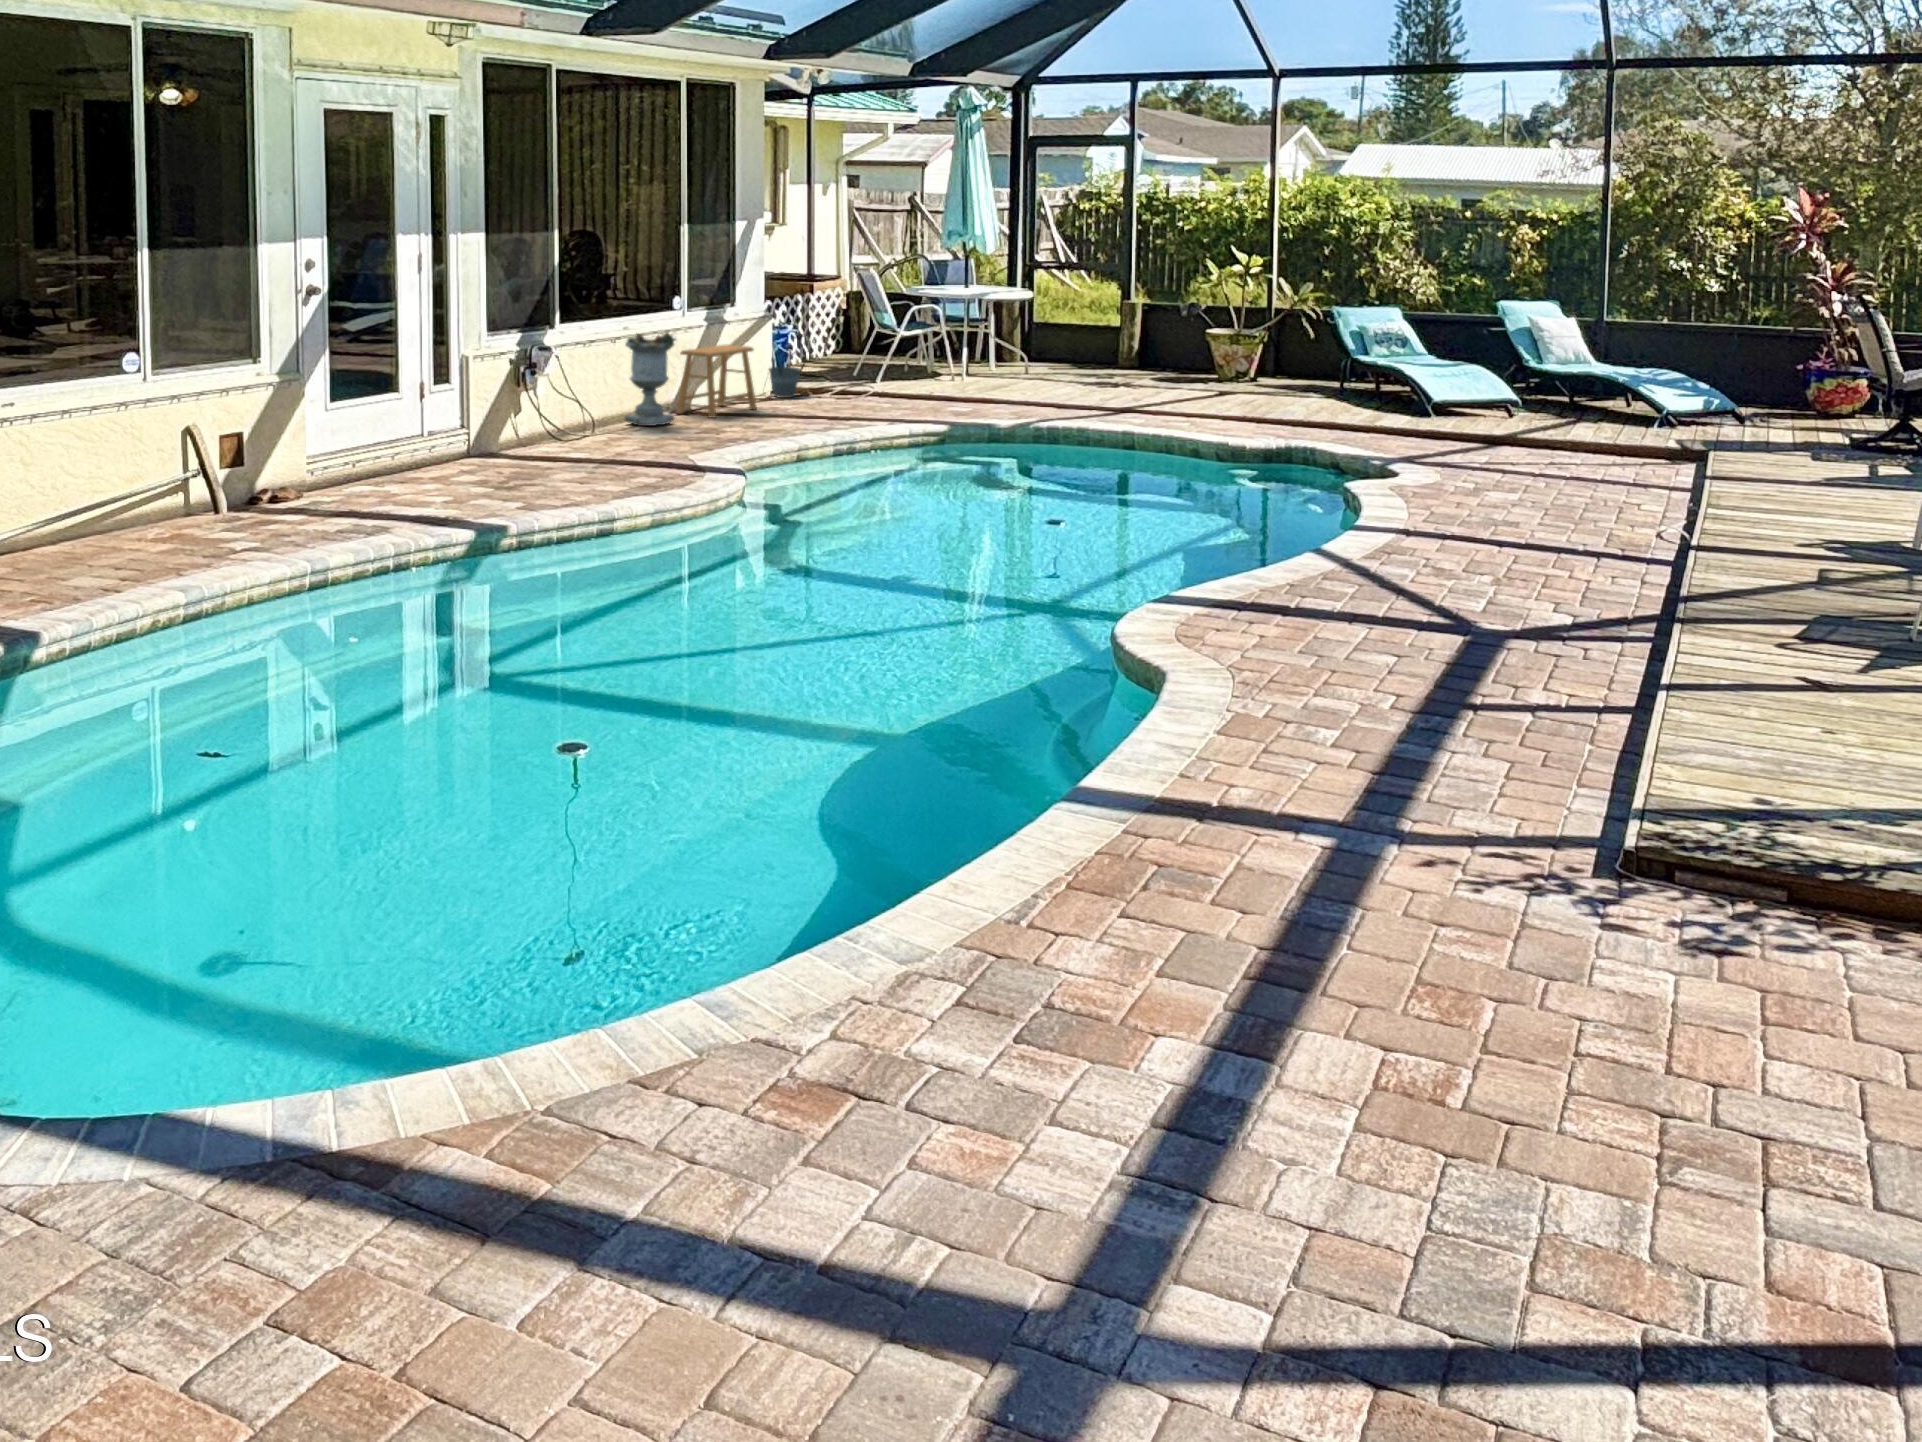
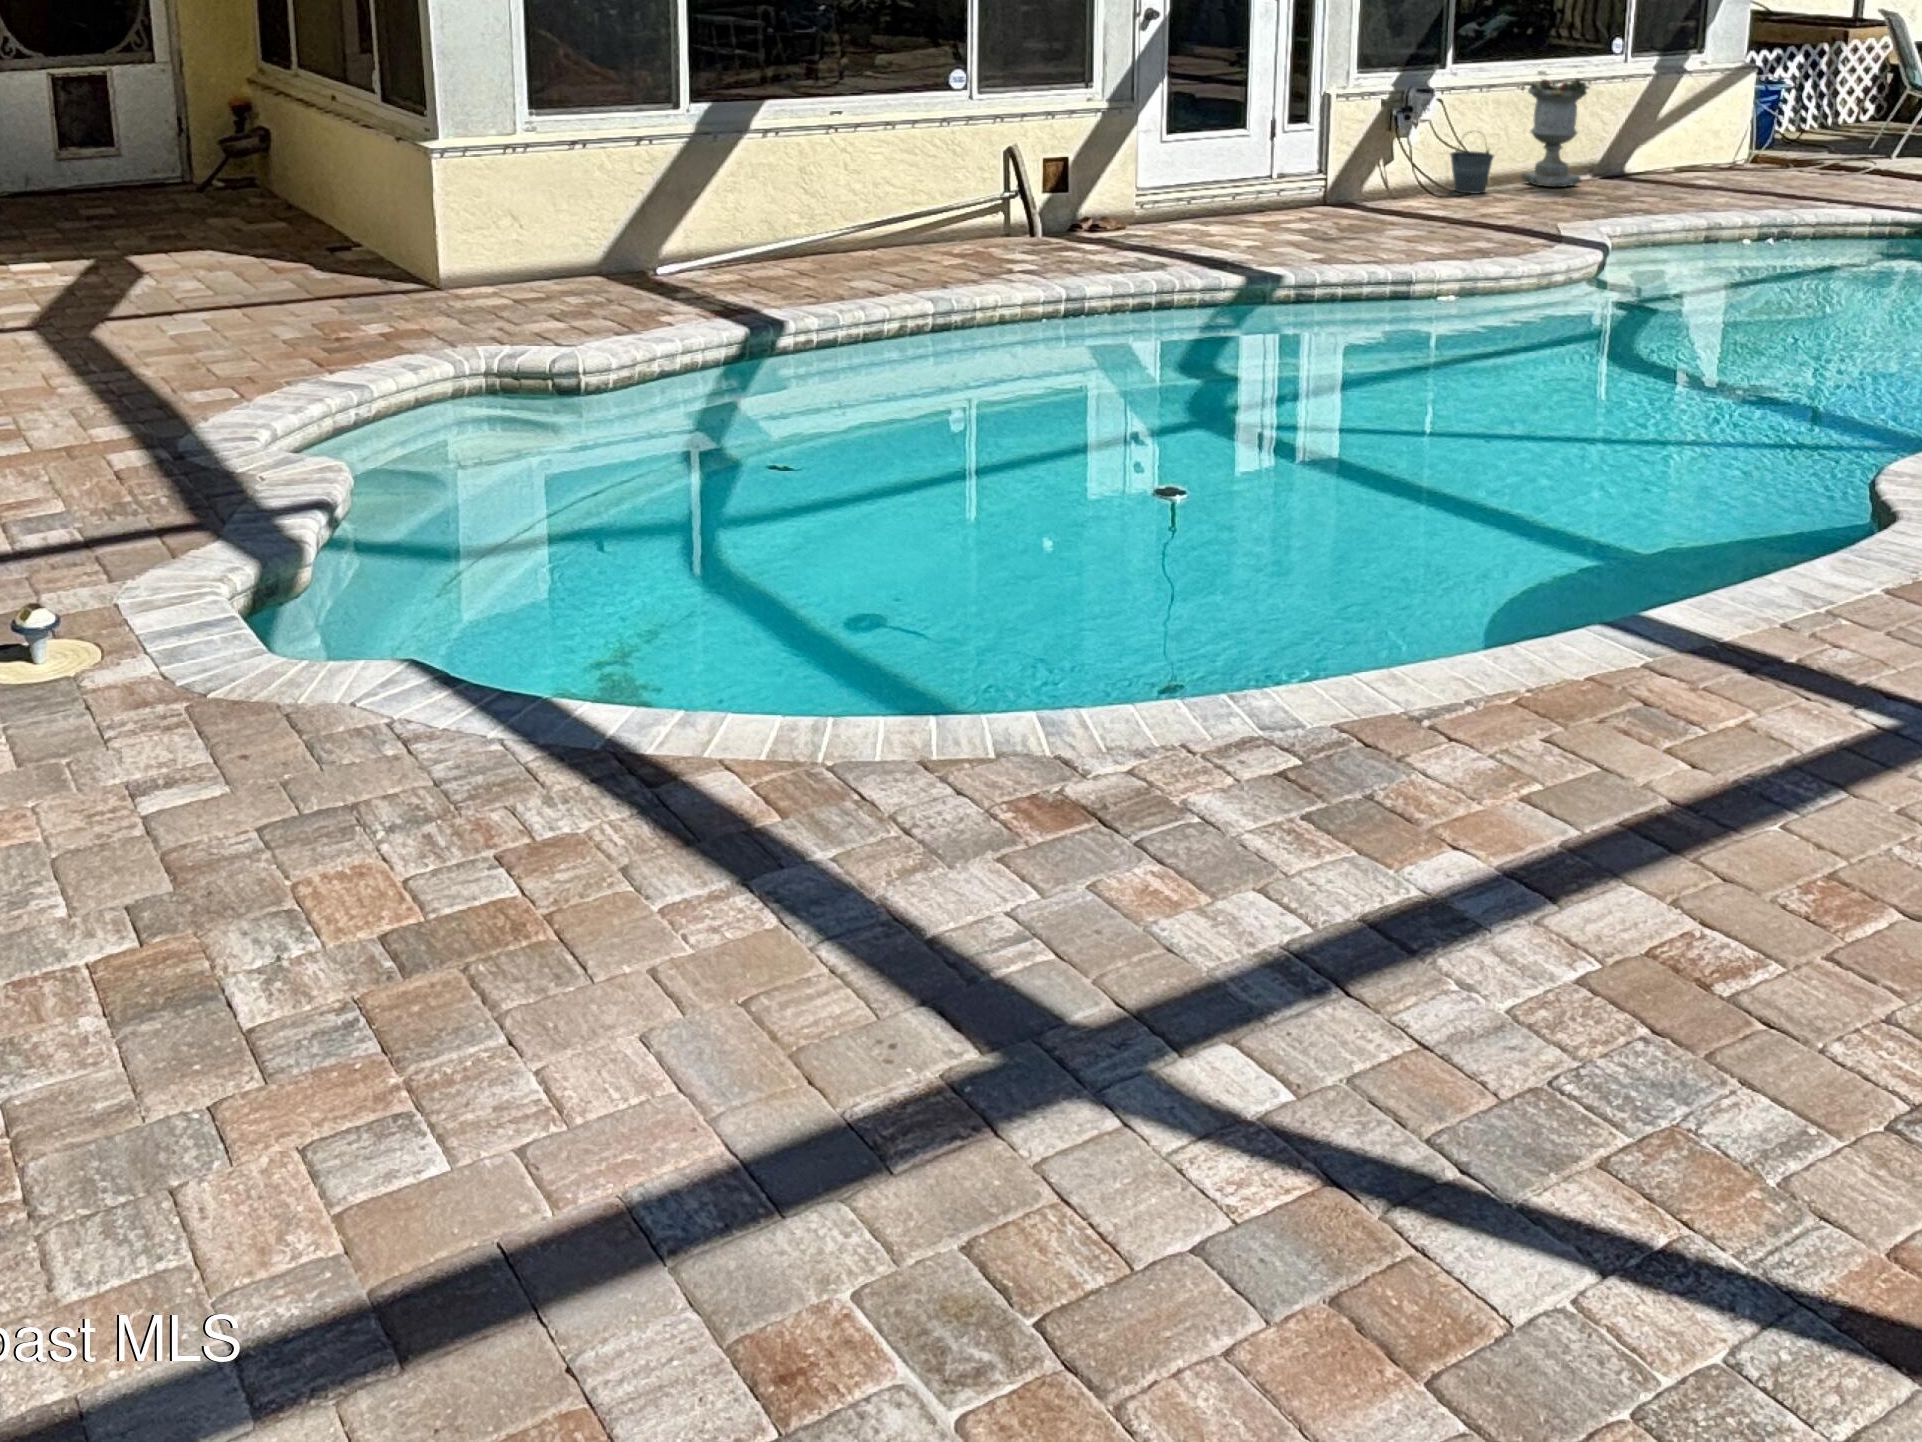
stool: present [676,345,757,418] -> none [1594,98,1701,184]
bucket: present [769,352,800,398] -> present [1450,132,1494,193]

